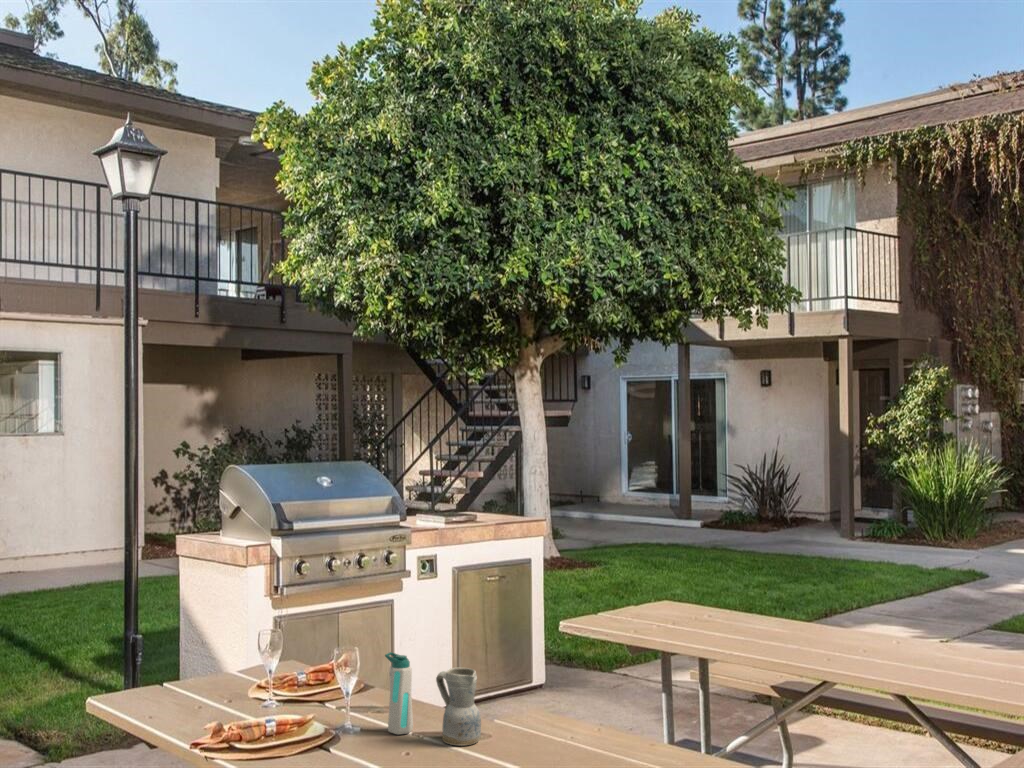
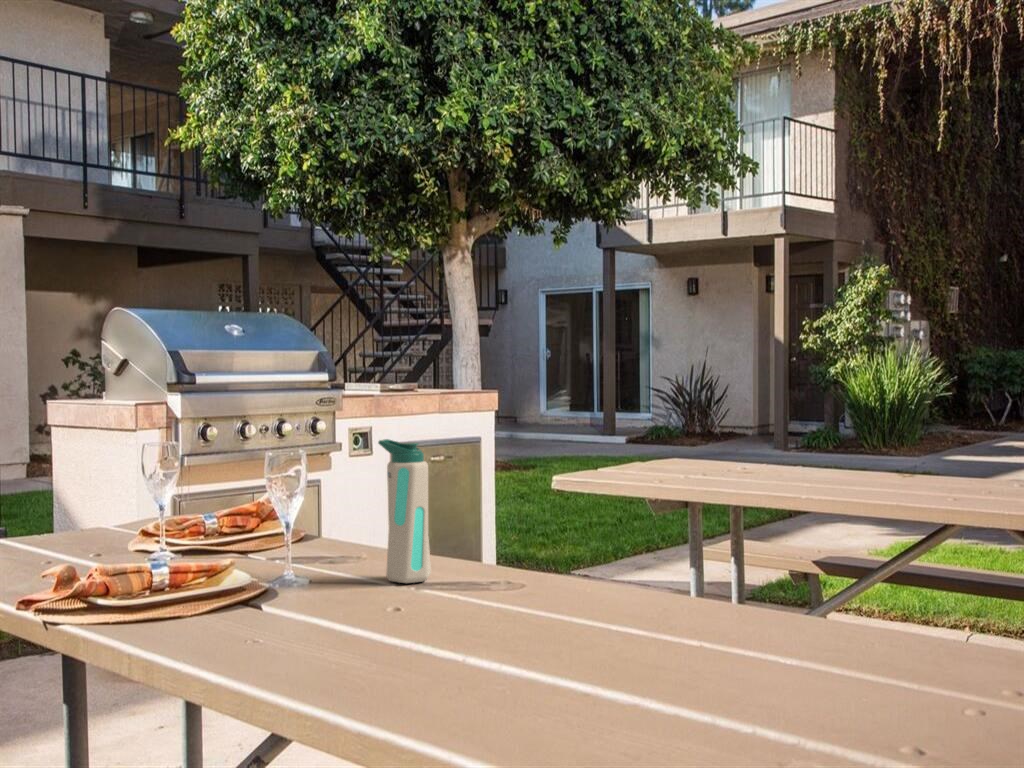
ceramic pitcher: present [436,668,481,746] -> none [478,455,564,593]

